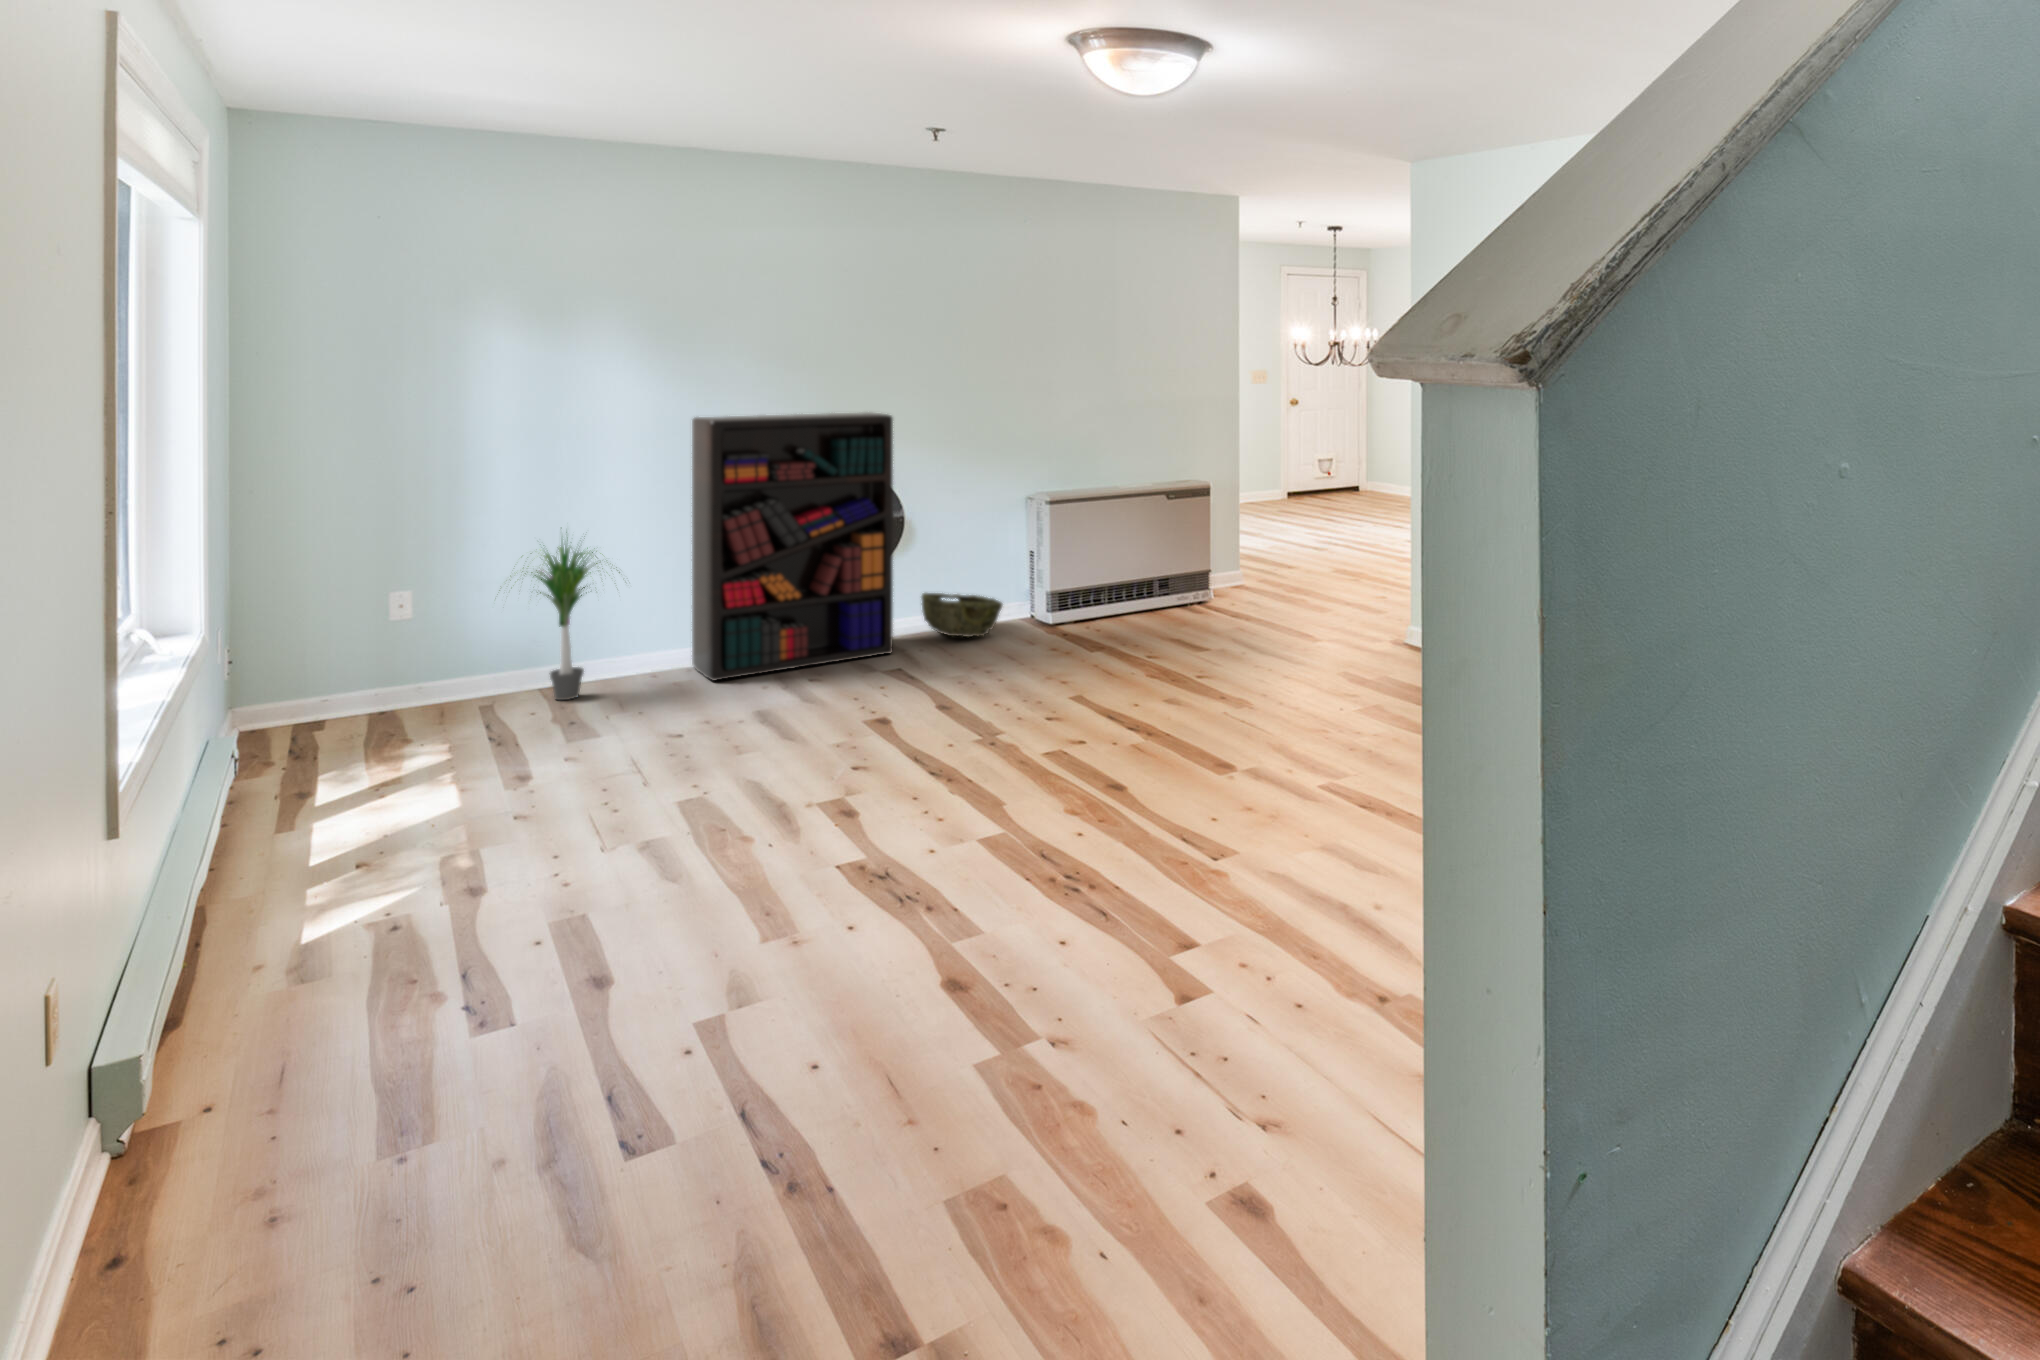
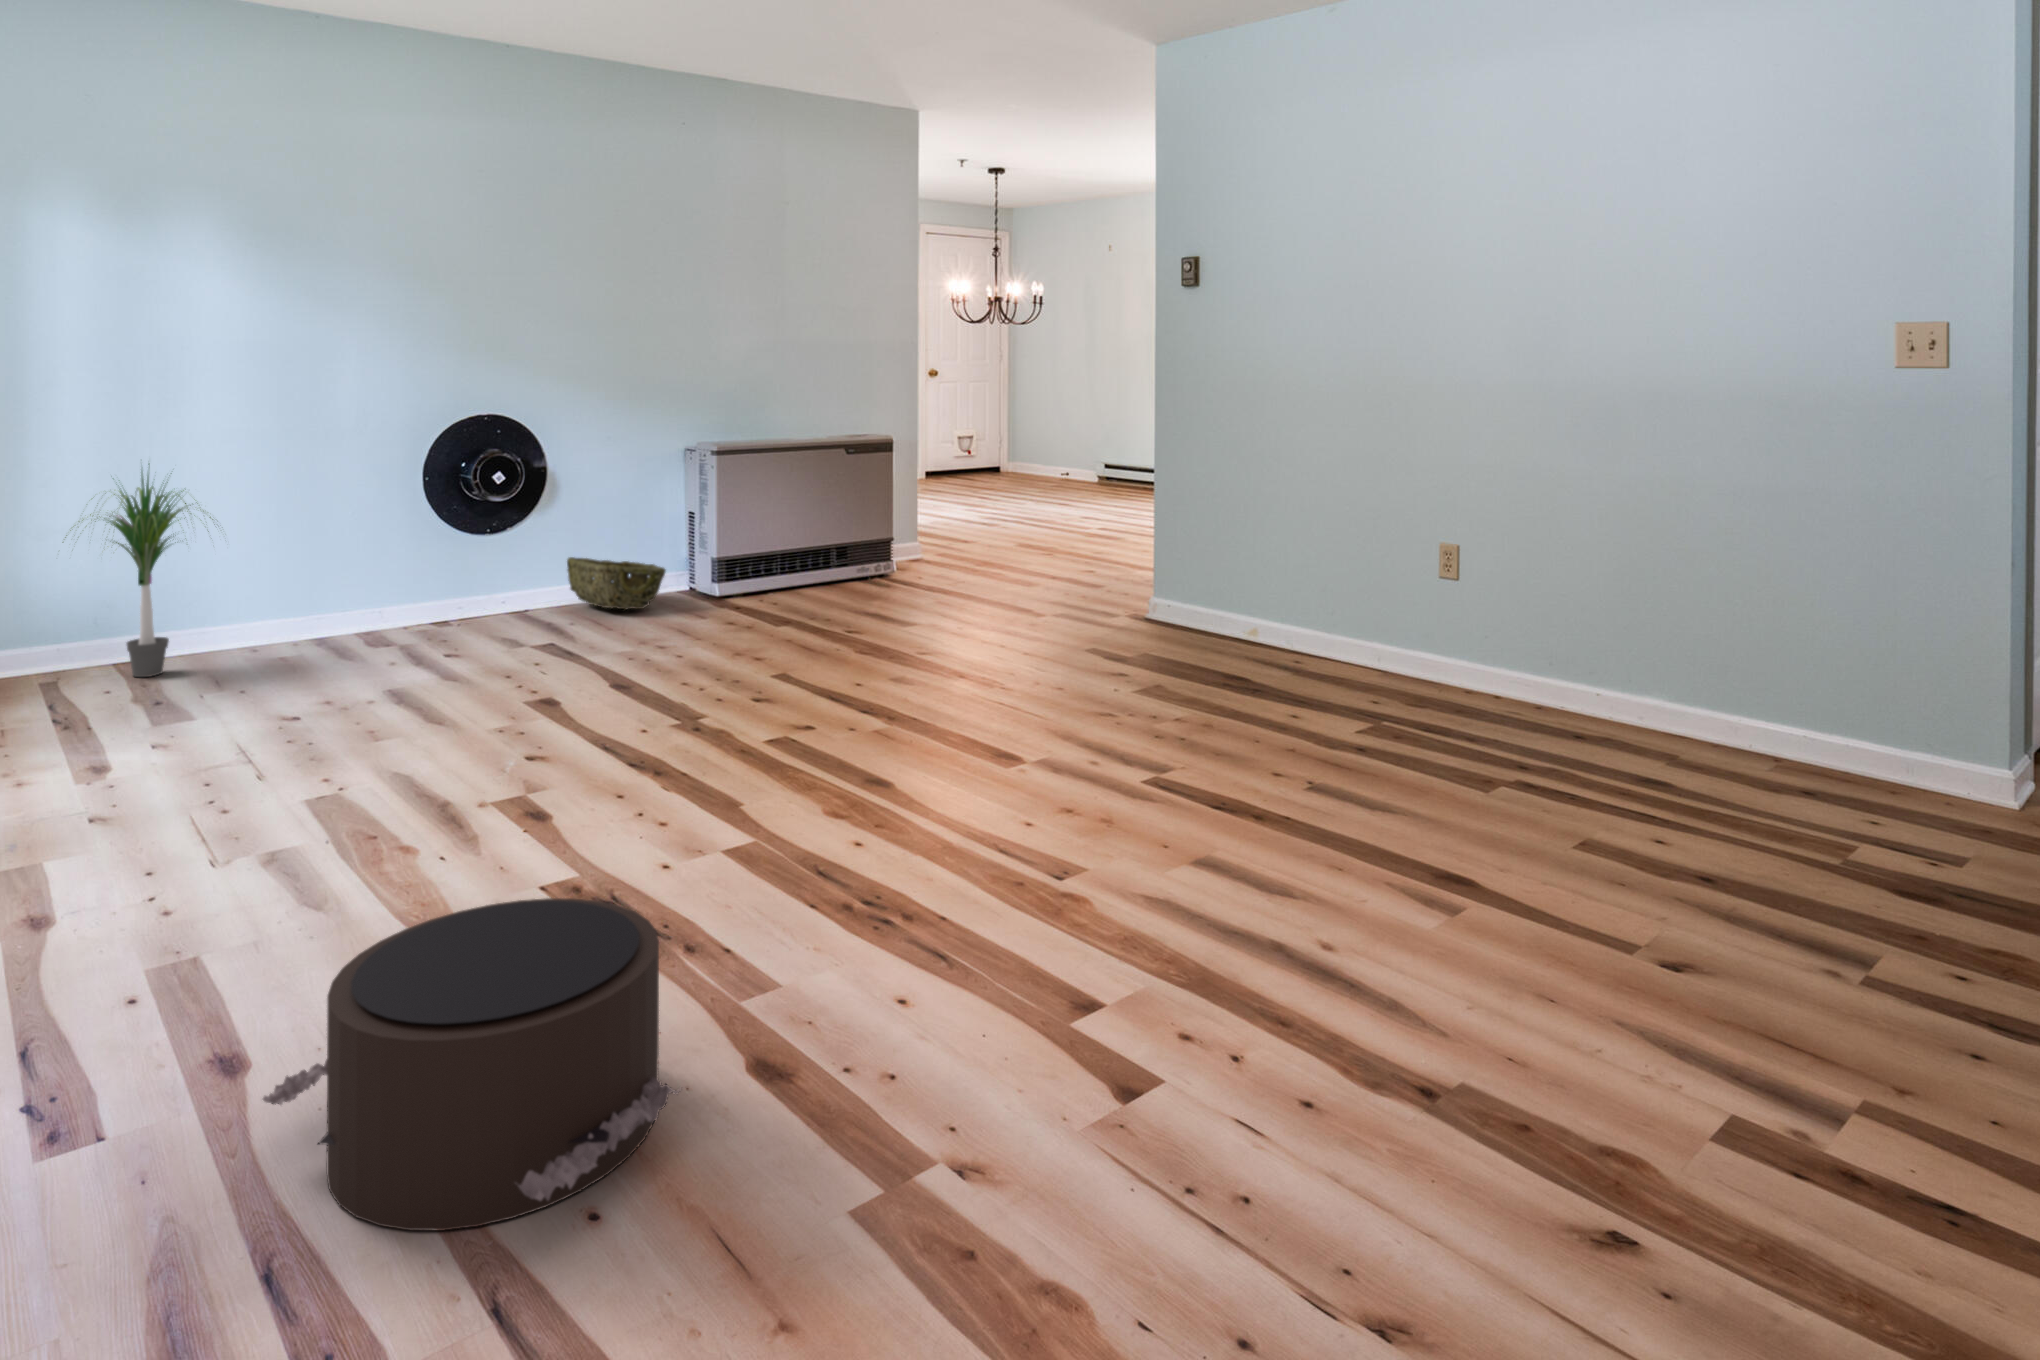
bookshelf: present [692,412,893,680] -> none [298,333,541,656]
pouf: none [613,873,885,1076] -> present [263,898,682,1231]

